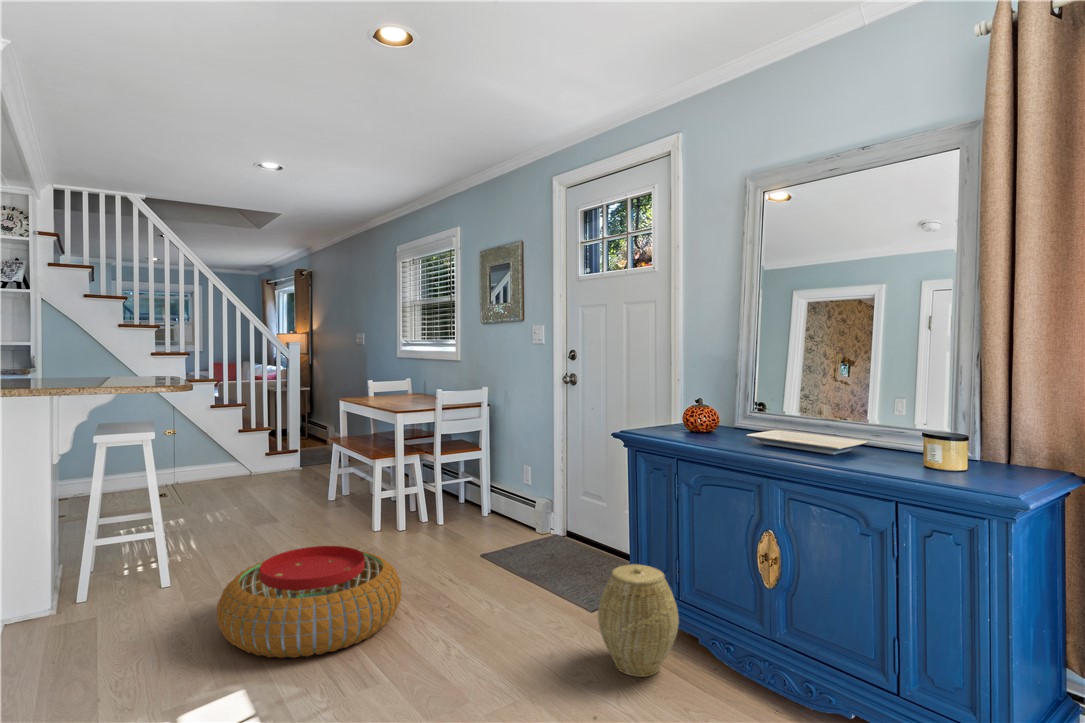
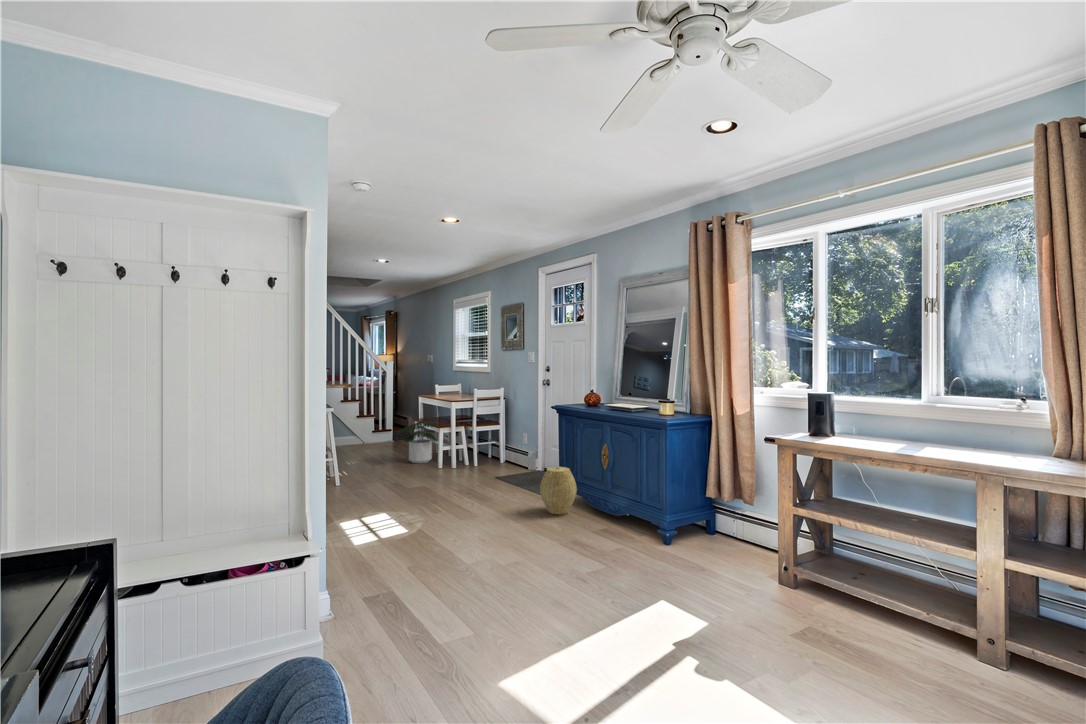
potted plant: none [296,438,380,520] -> present [396,418,440,463]
pouf: present [217,546,401,658] -> none [368,464,452,507]

